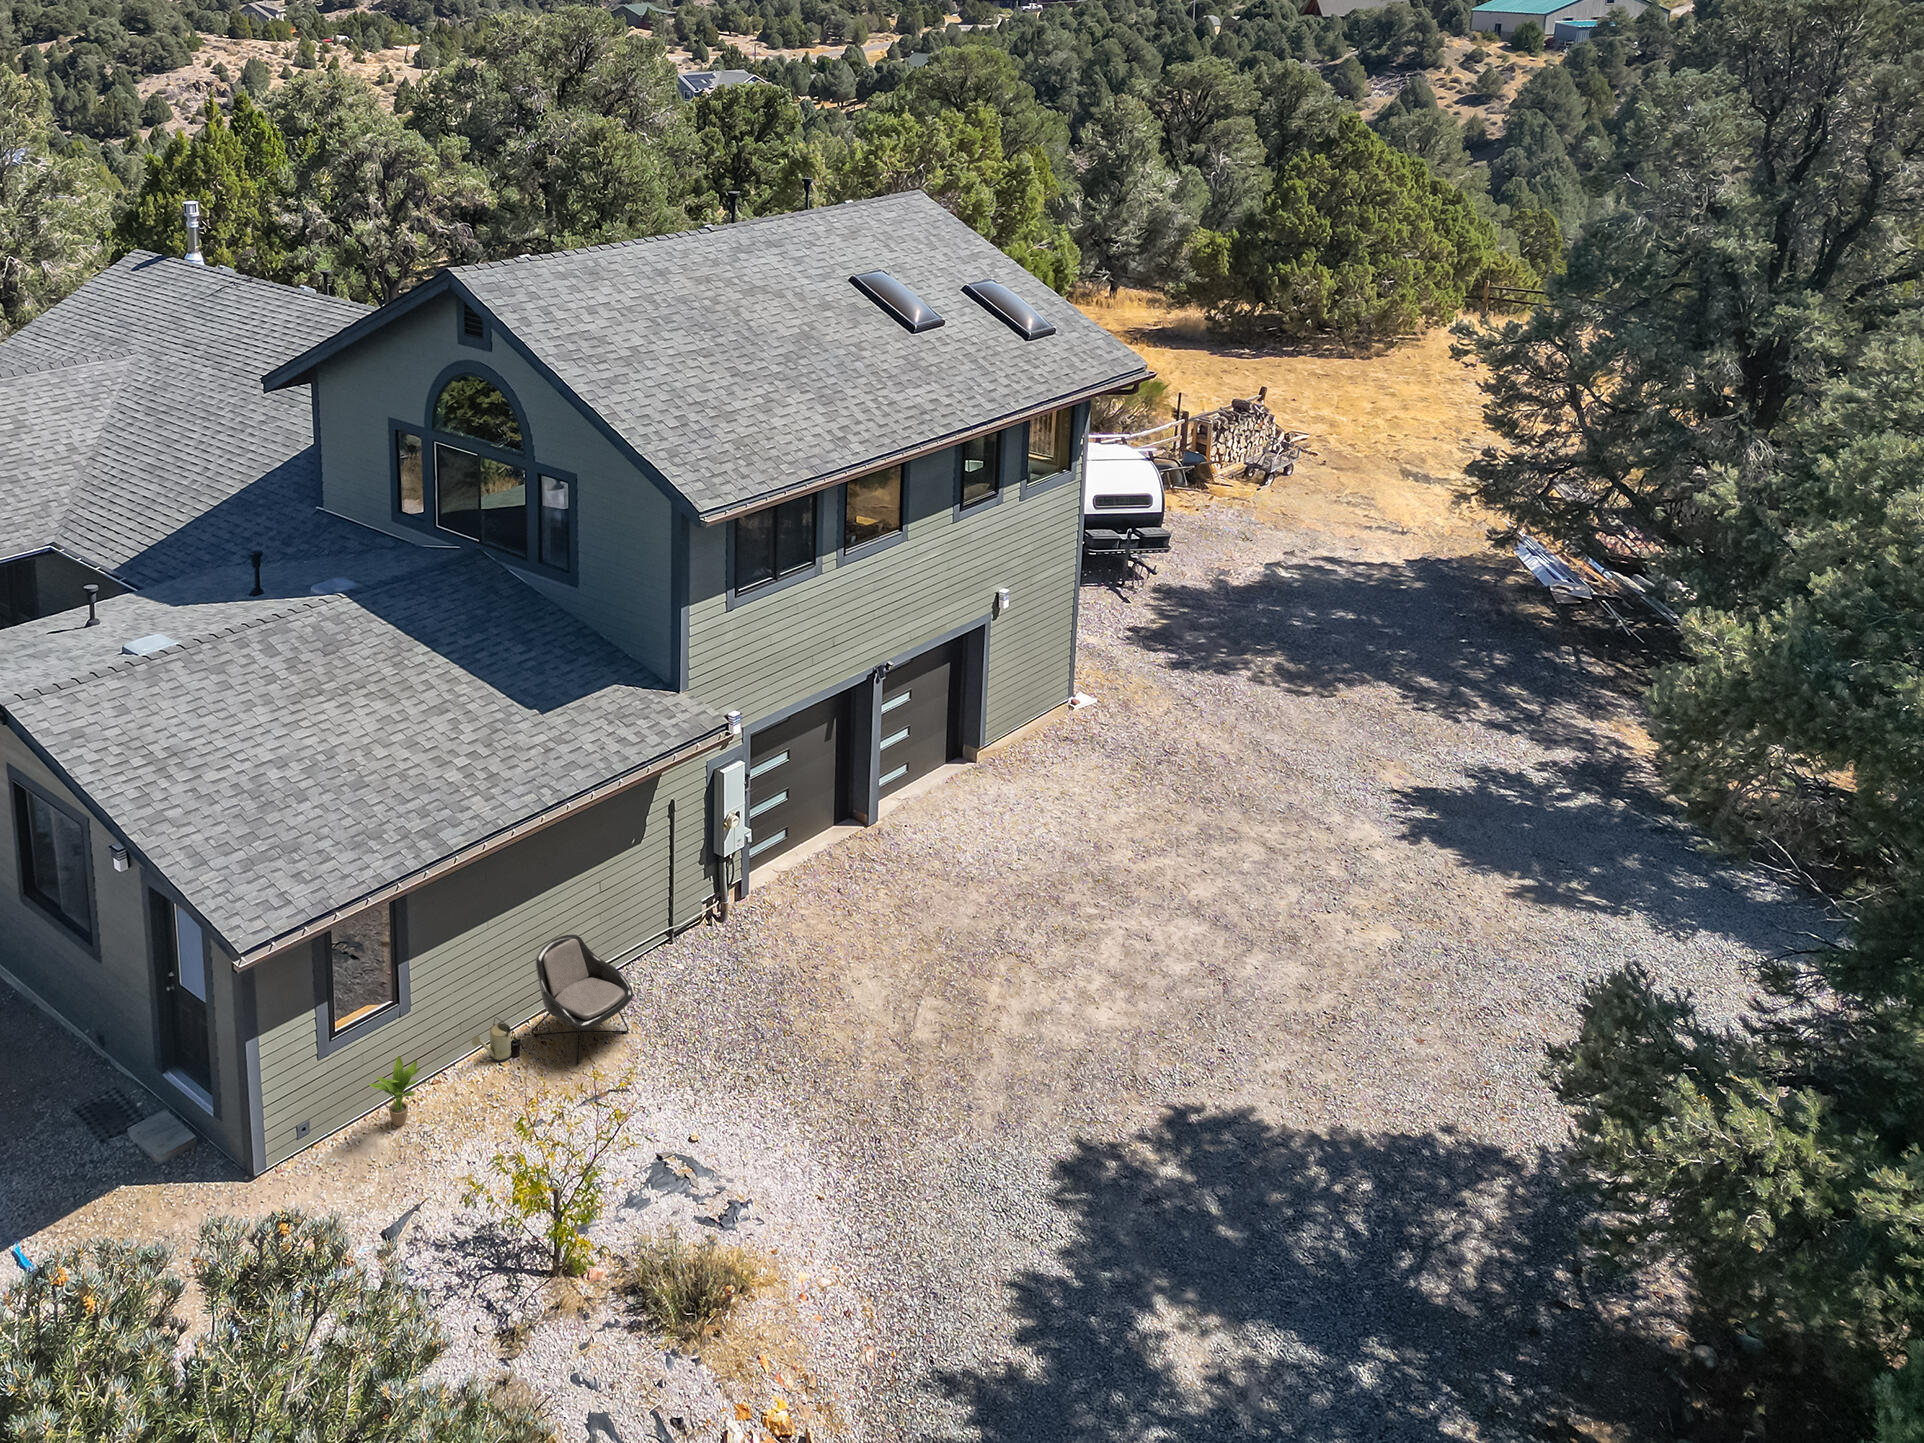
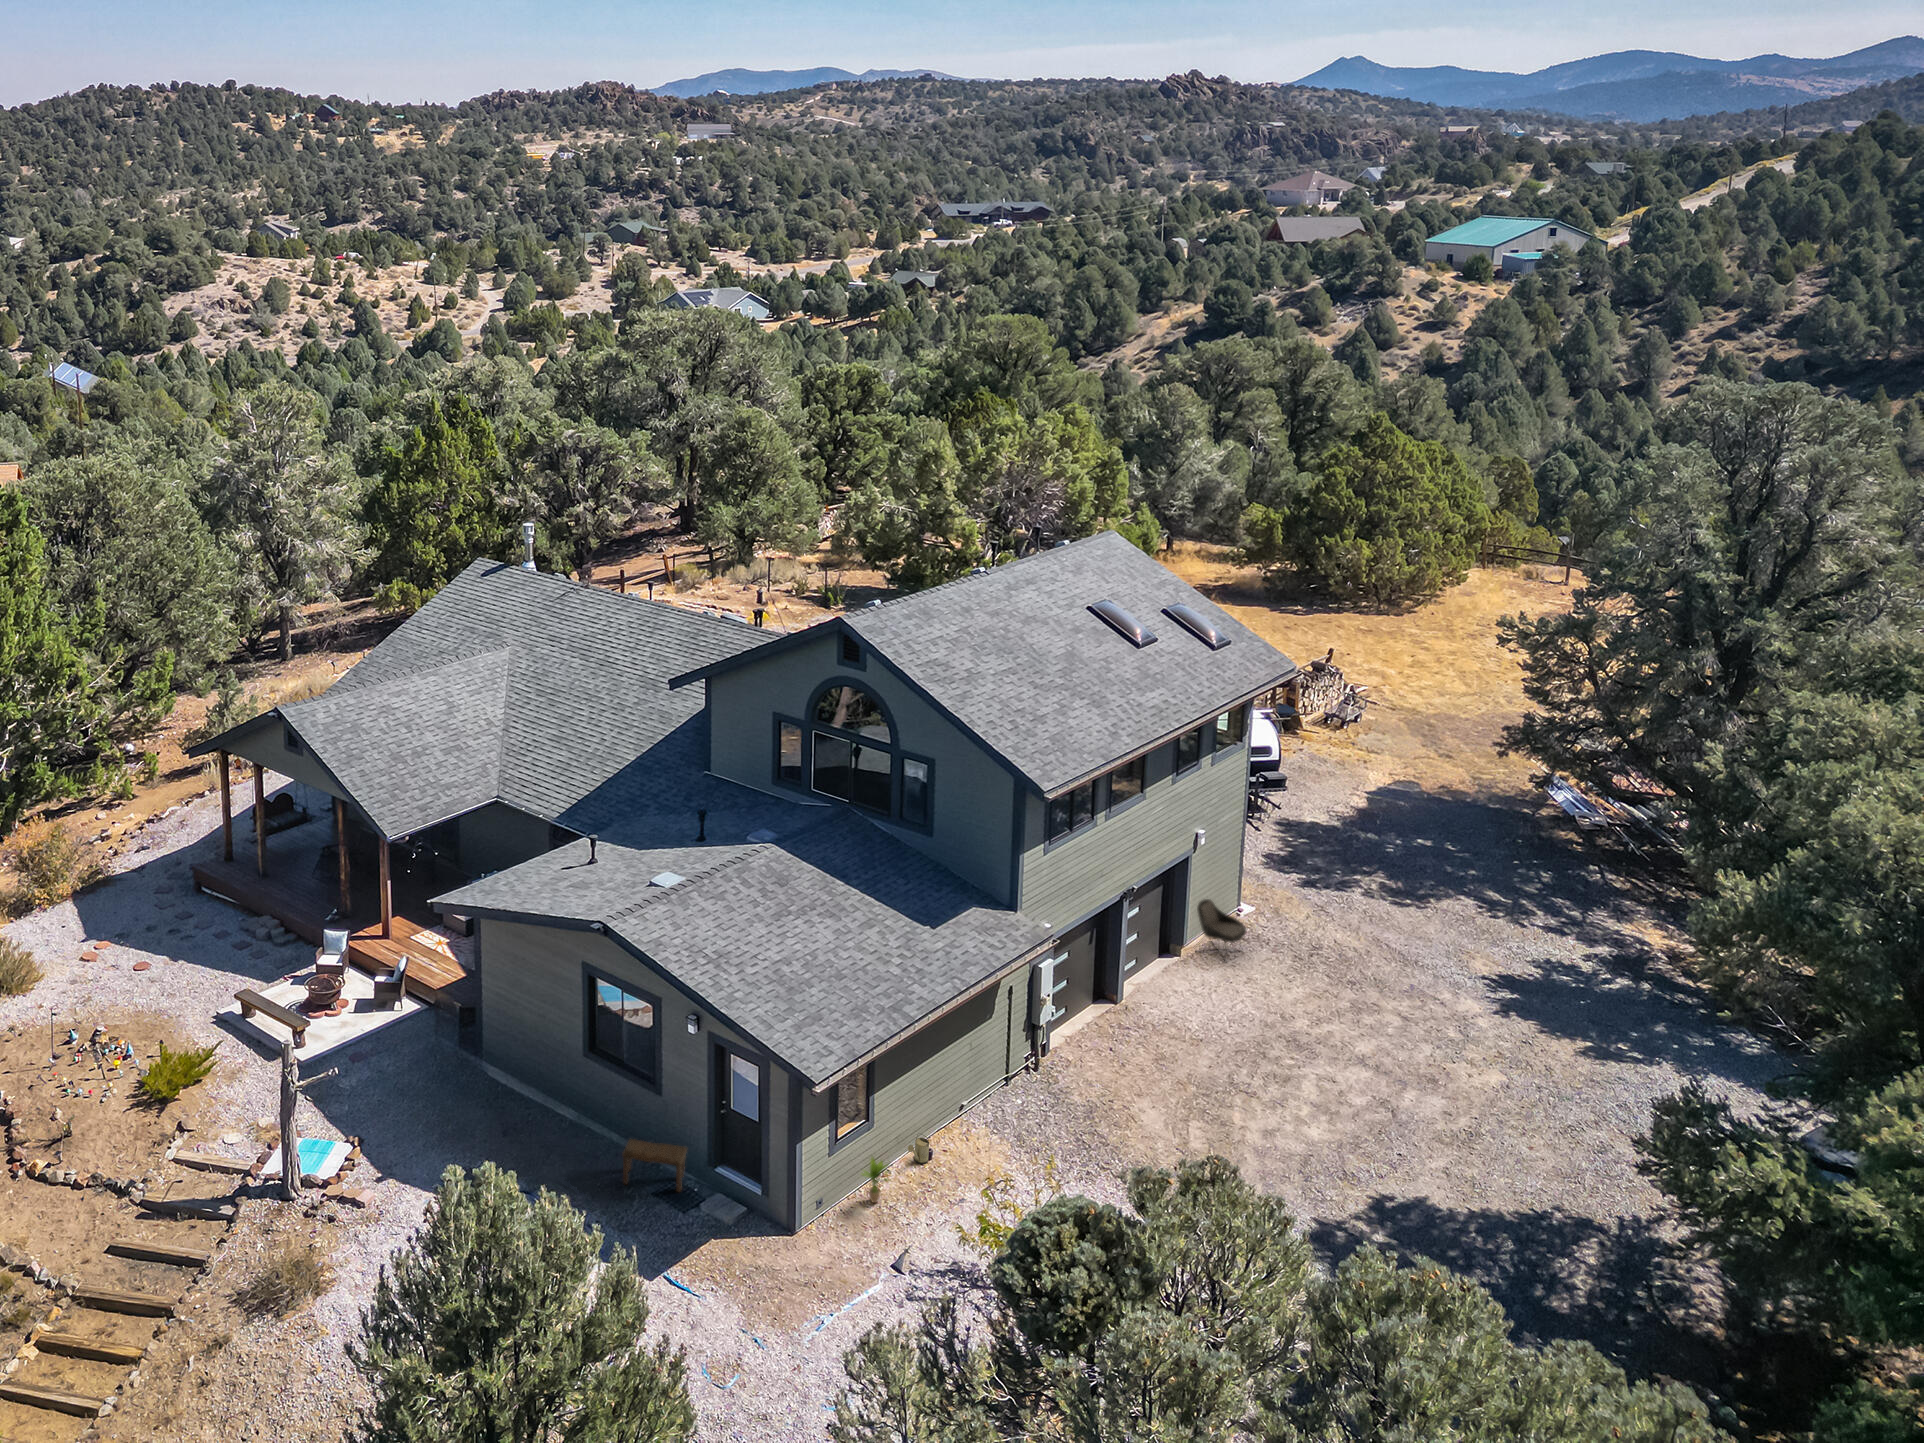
lounge chair: present [532,934,633,1064] -> present [1197,899,1247,954]
bench: none [19,1027,126,1109] -> present [622,1139,687,1192]

